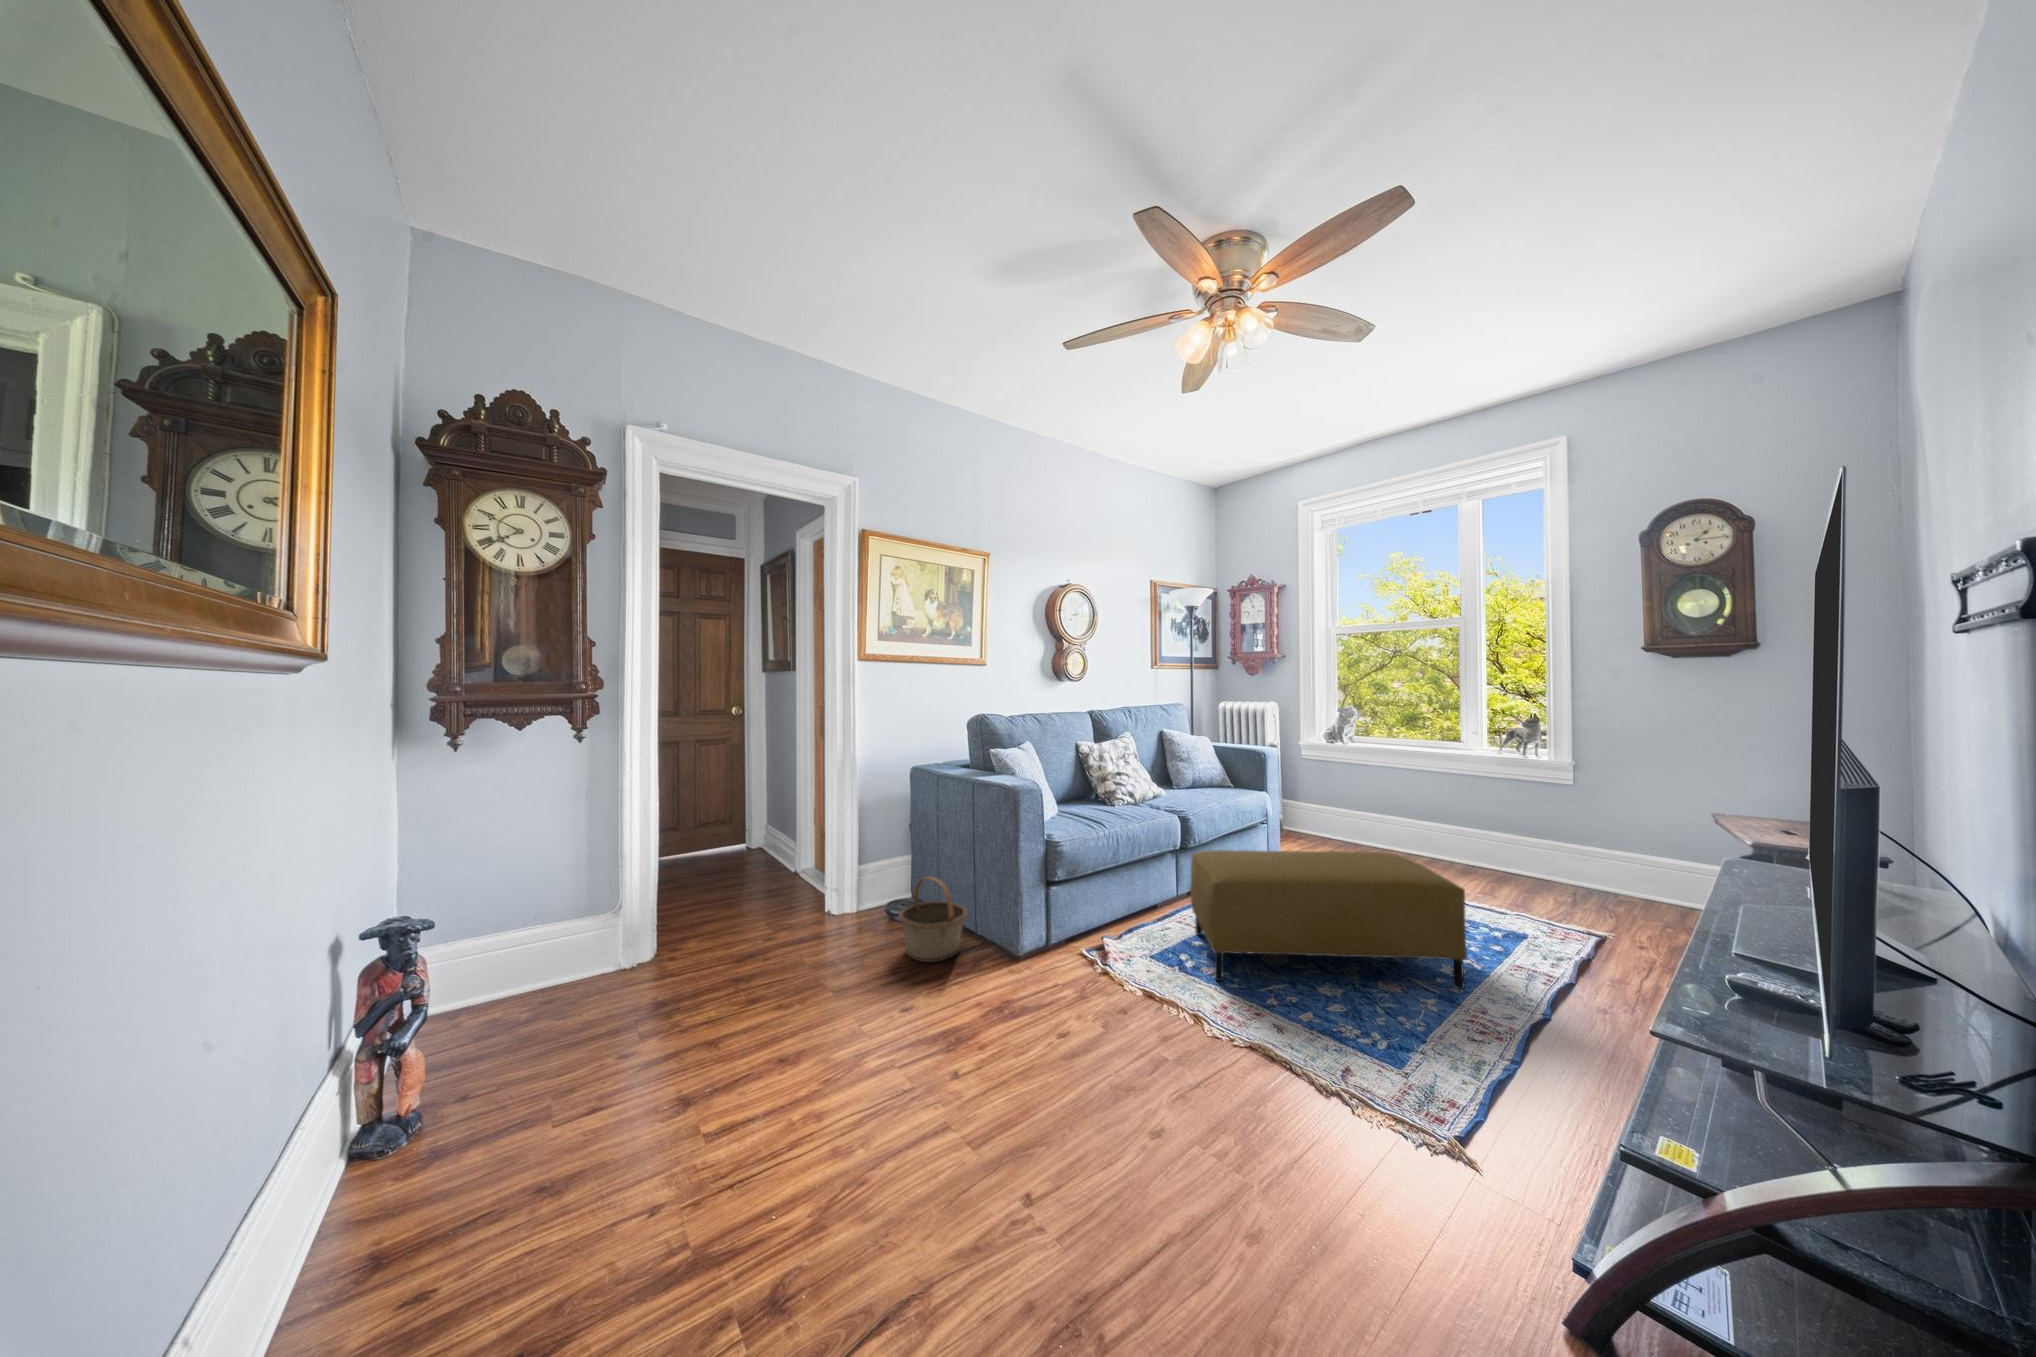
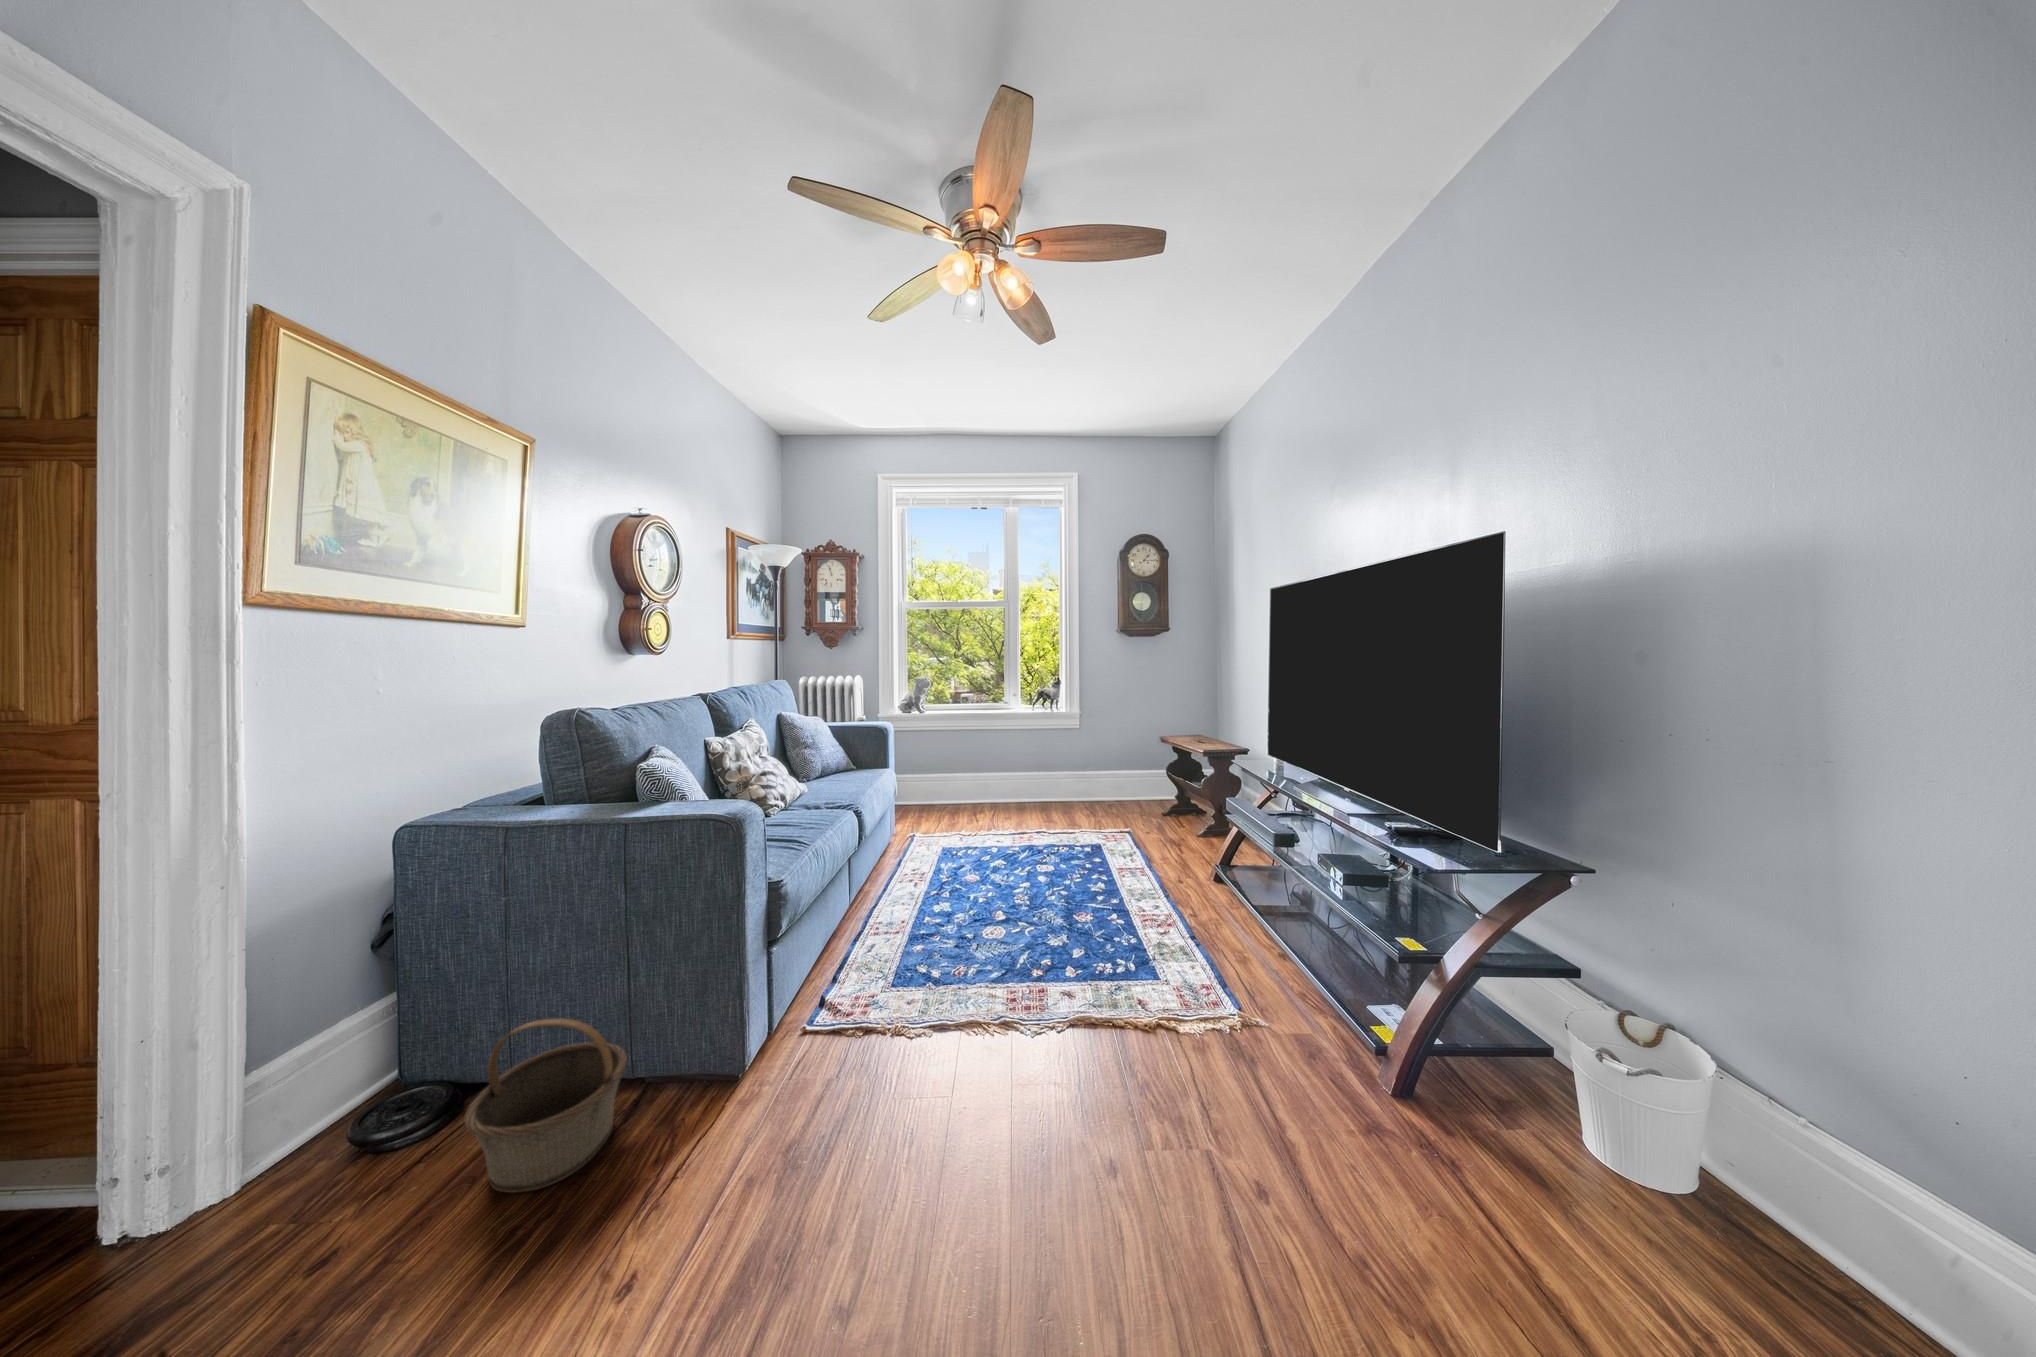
ottoman: present [1190,850,1467,989] -> none [902,805,1127,982]

